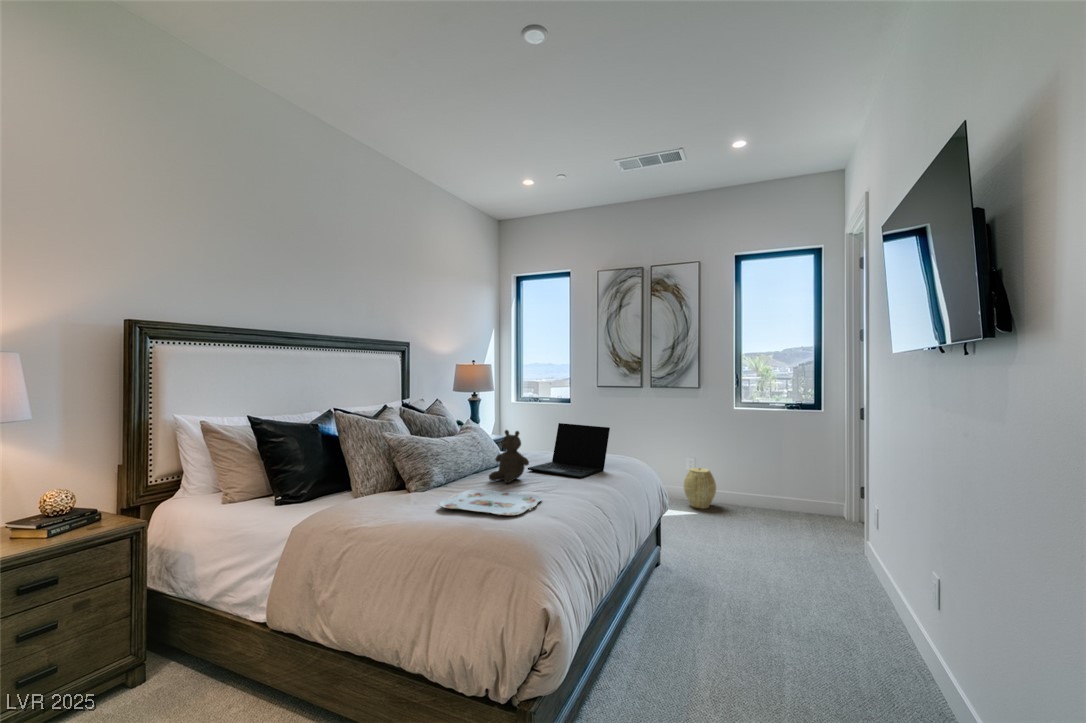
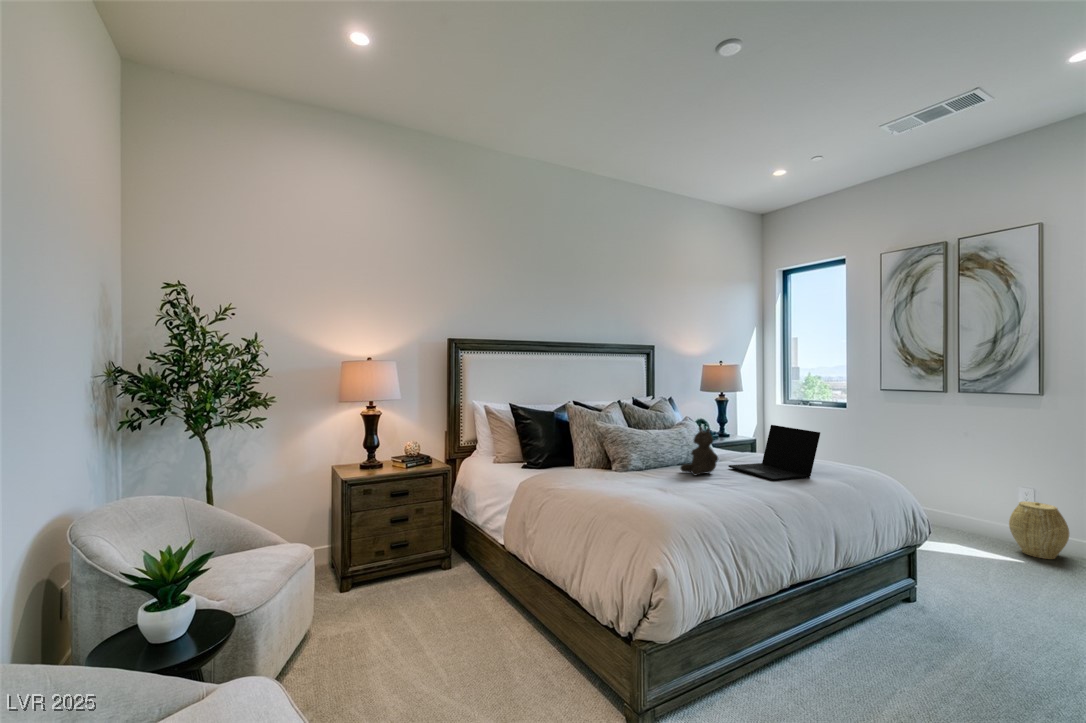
serving tray: present [439,489,542,516] -> none [614,476,707,499]

